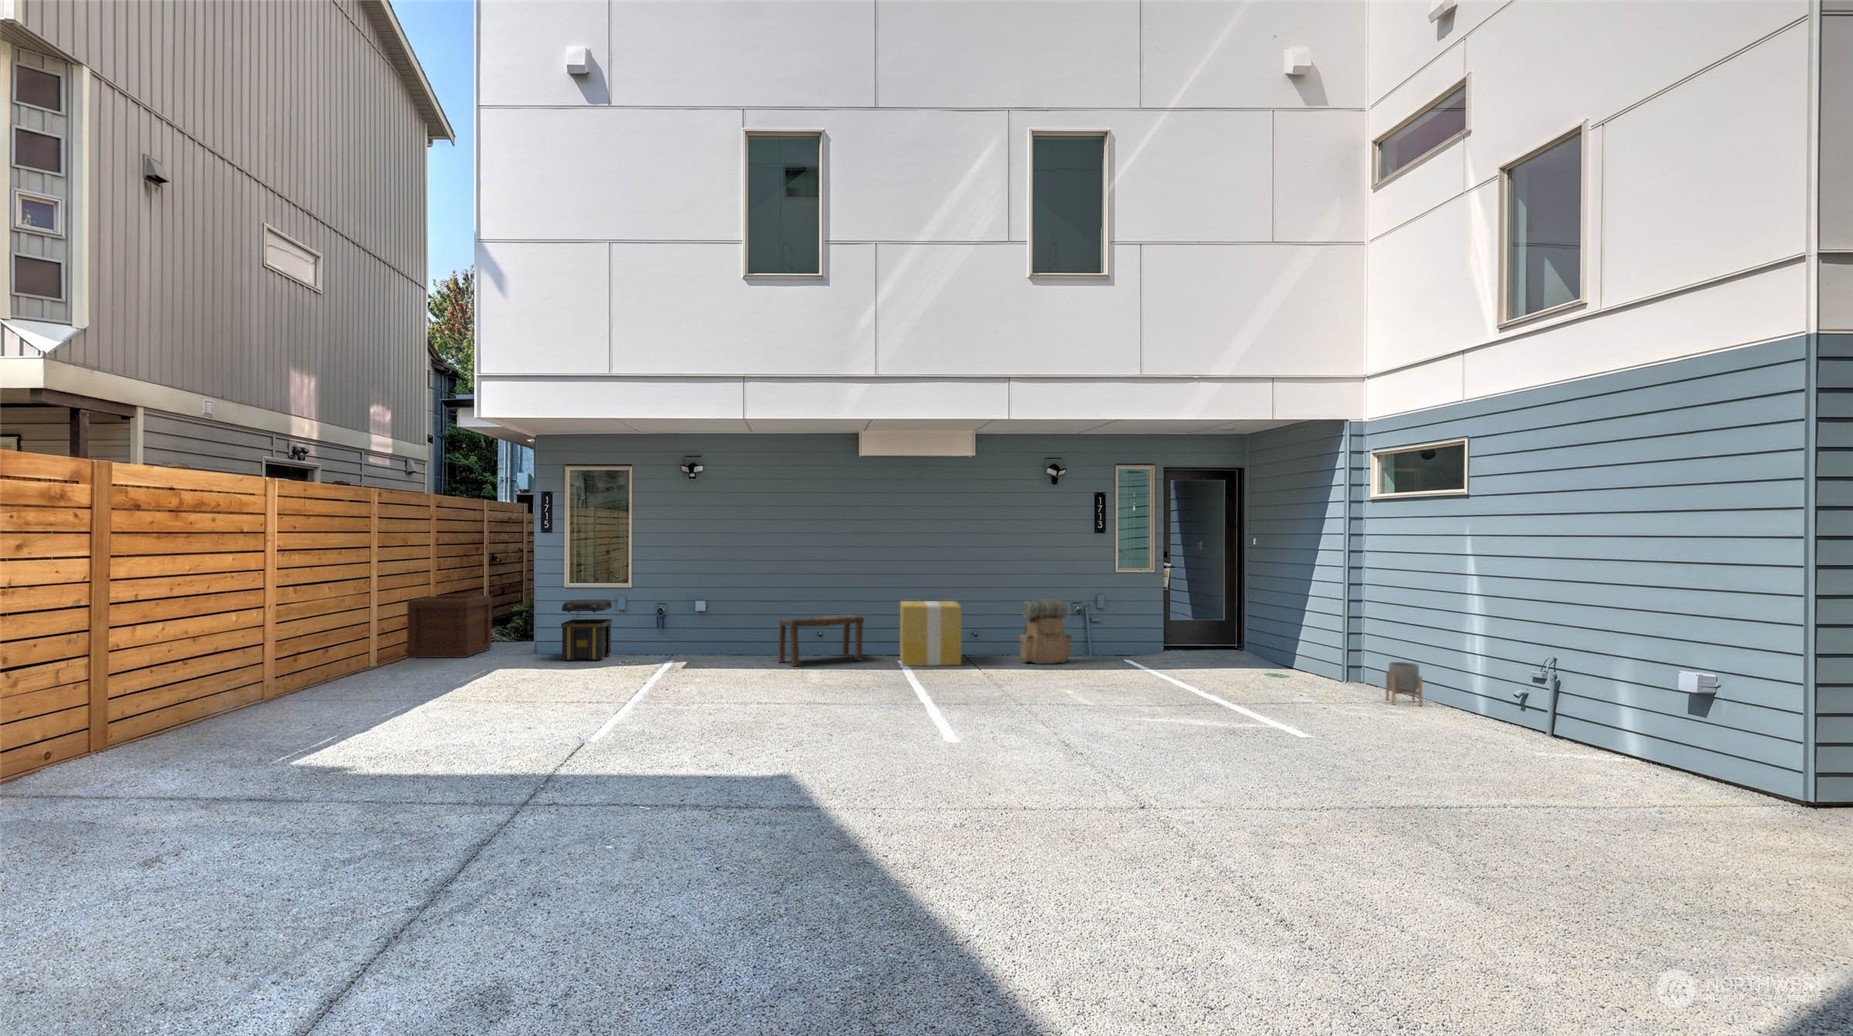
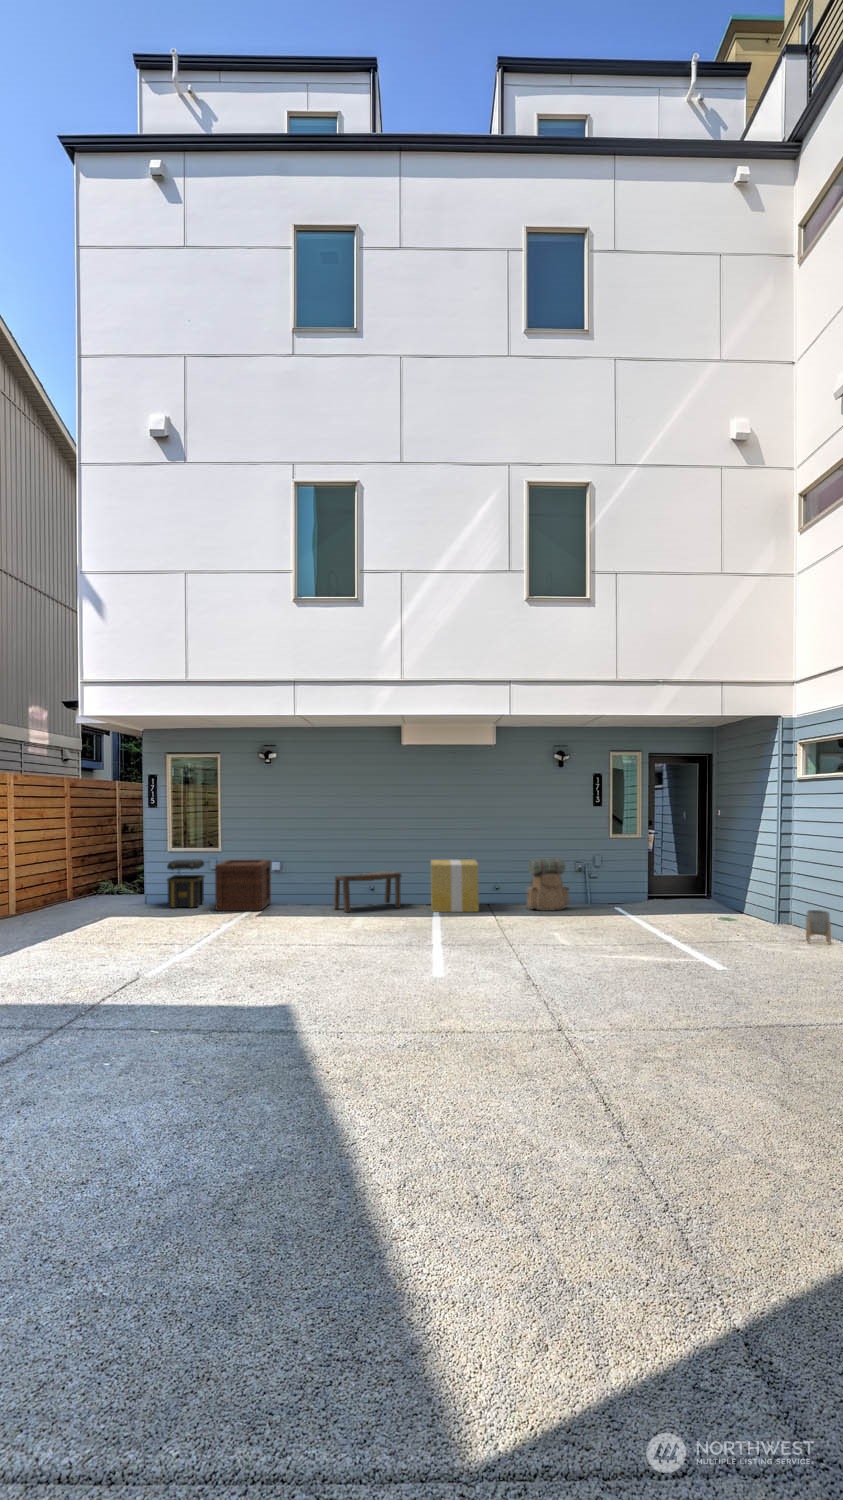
wooden crate: present [407,595,492,658] -> present [215,859,271,911]

